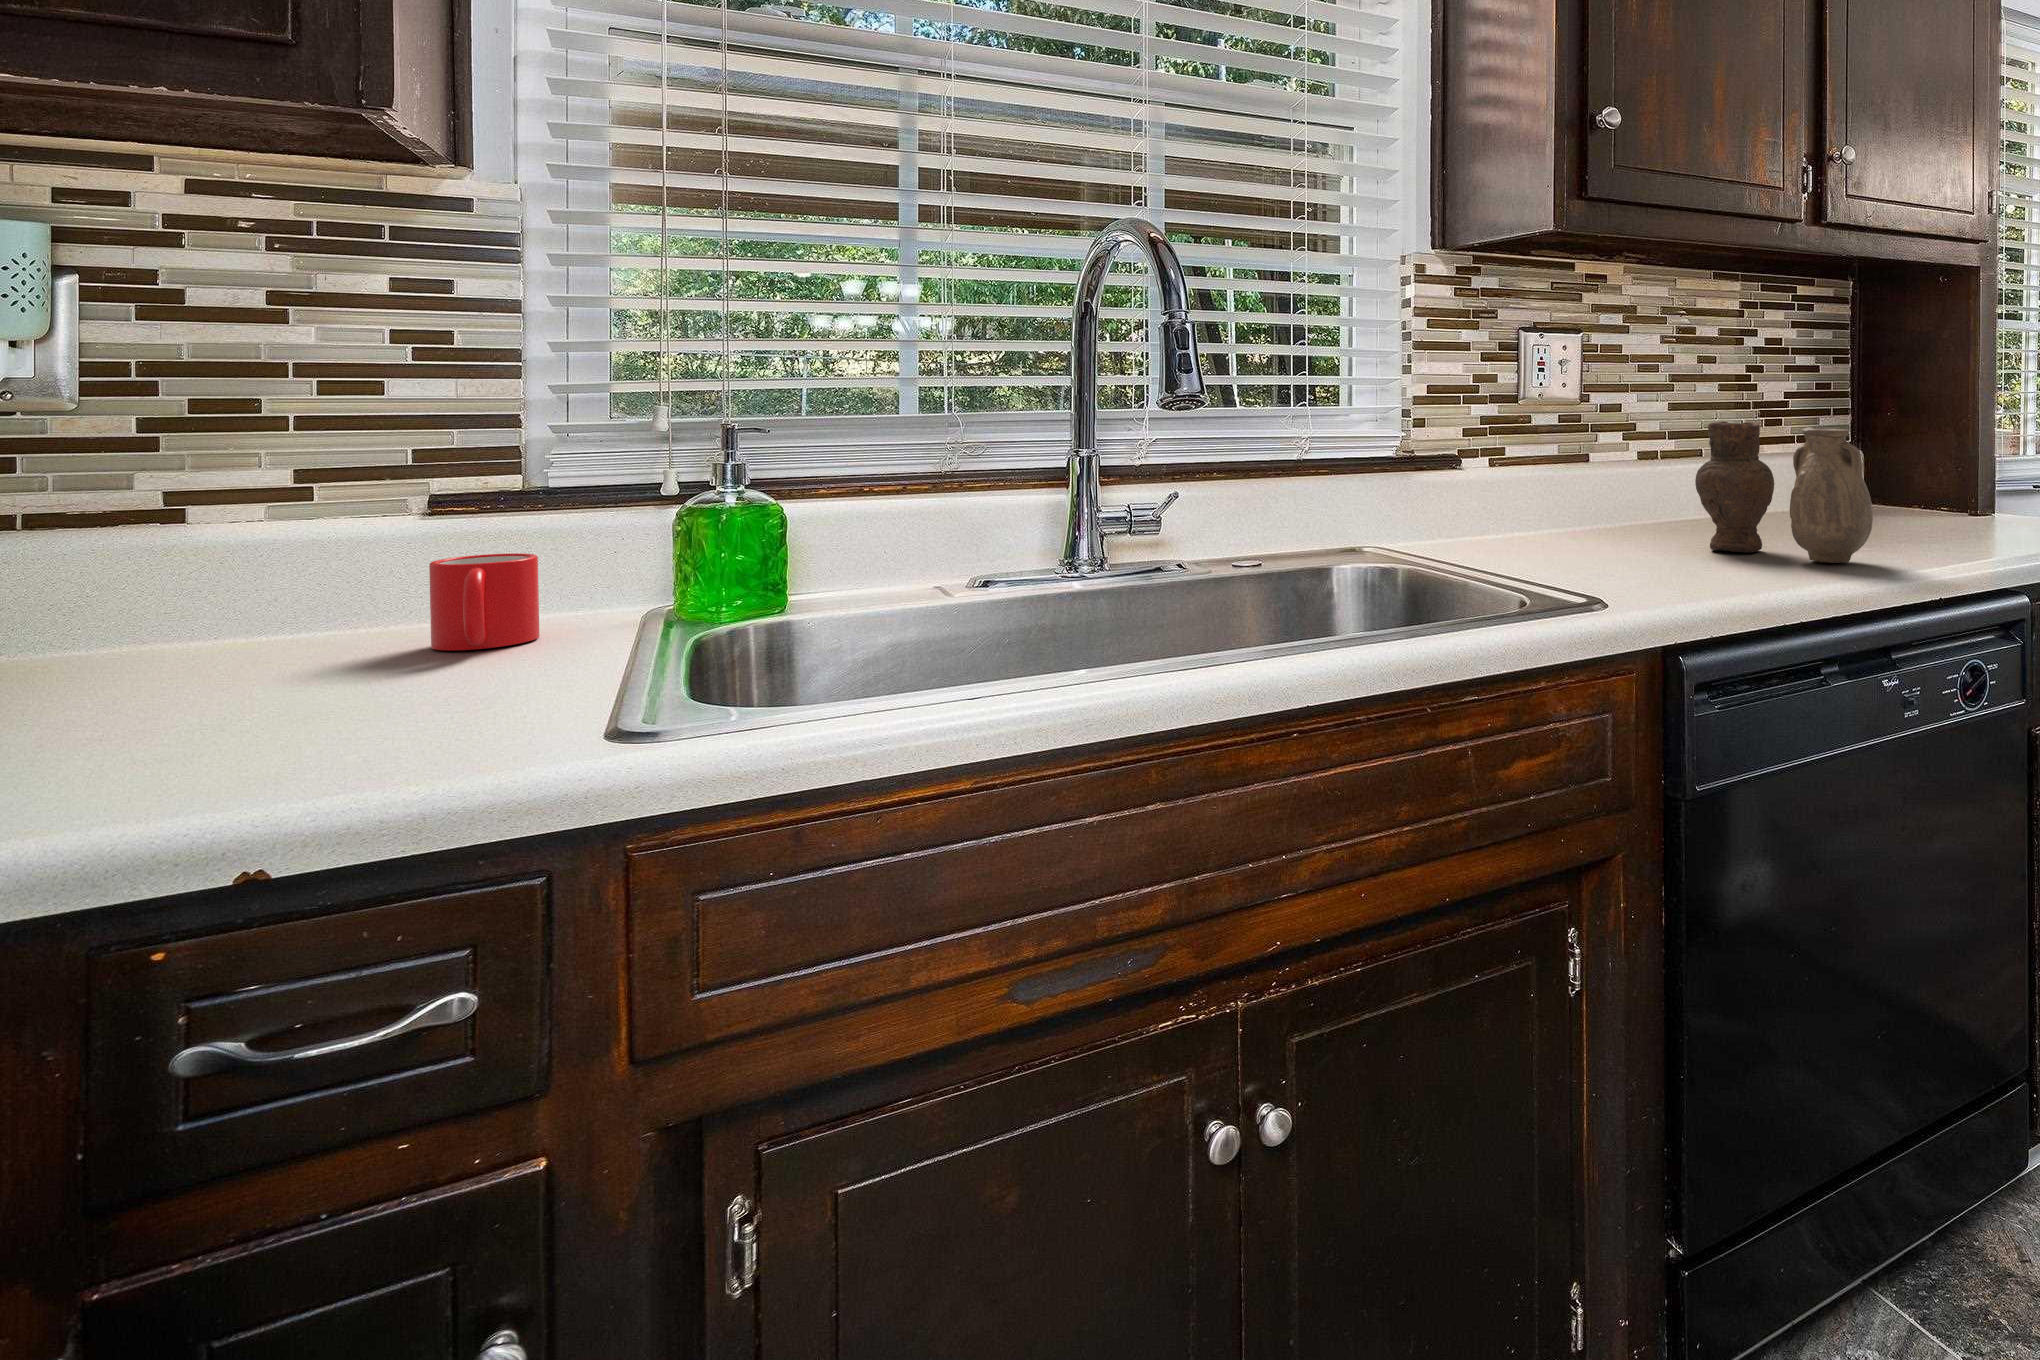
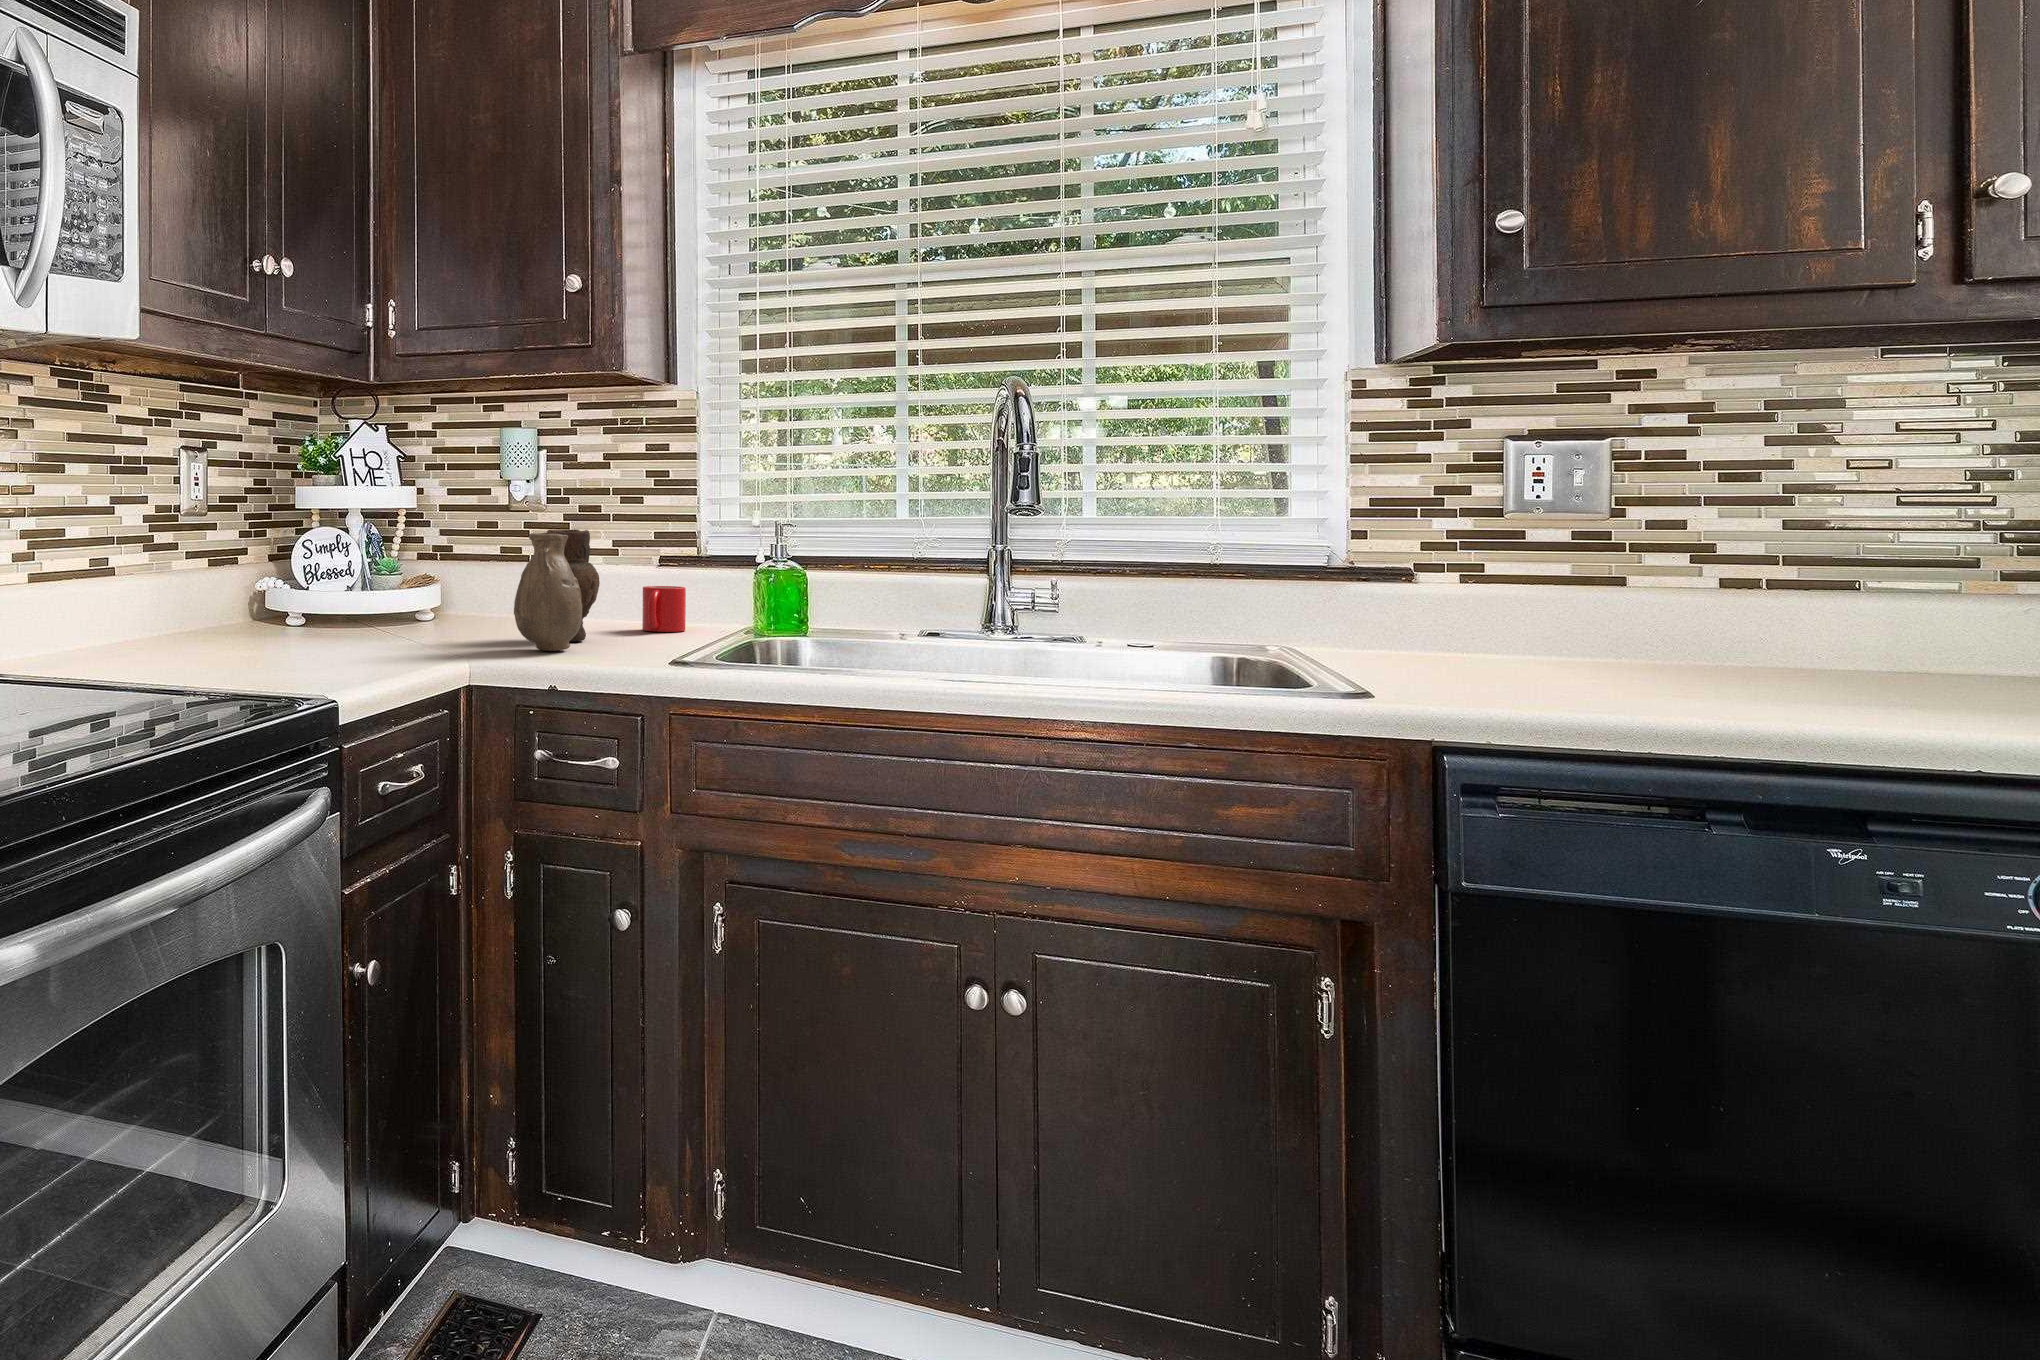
vase: present [1695,421,1873,563] -> present [514,530,600,651]

